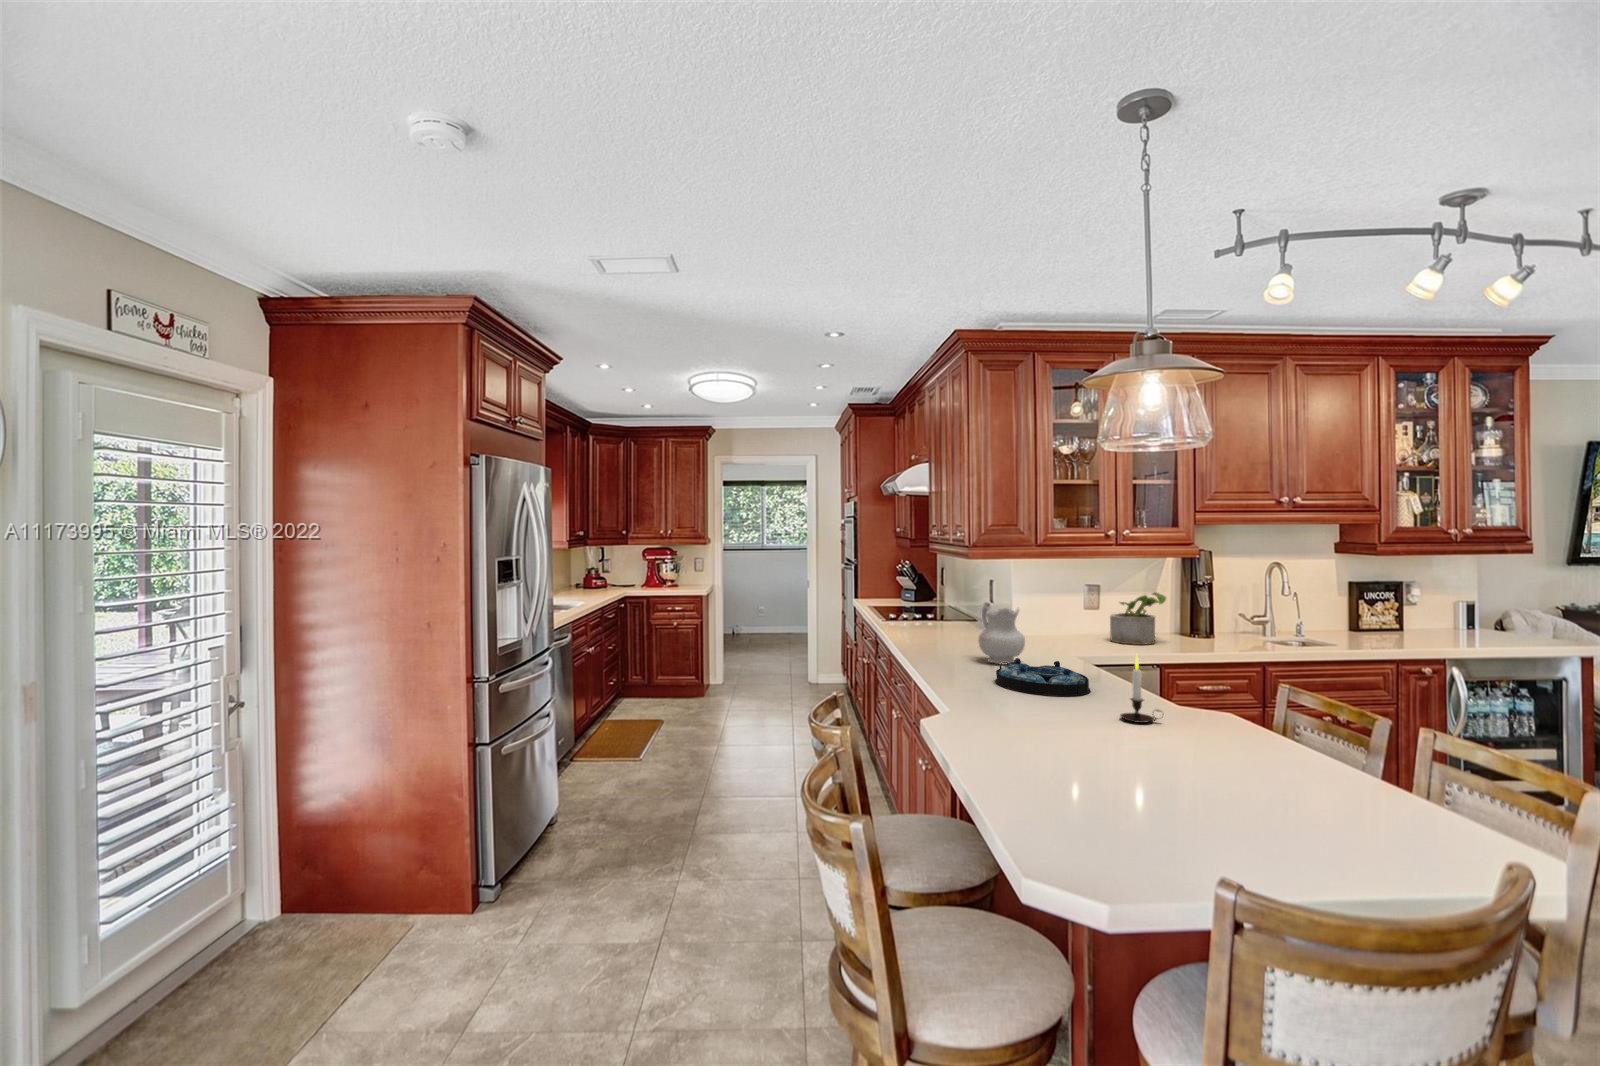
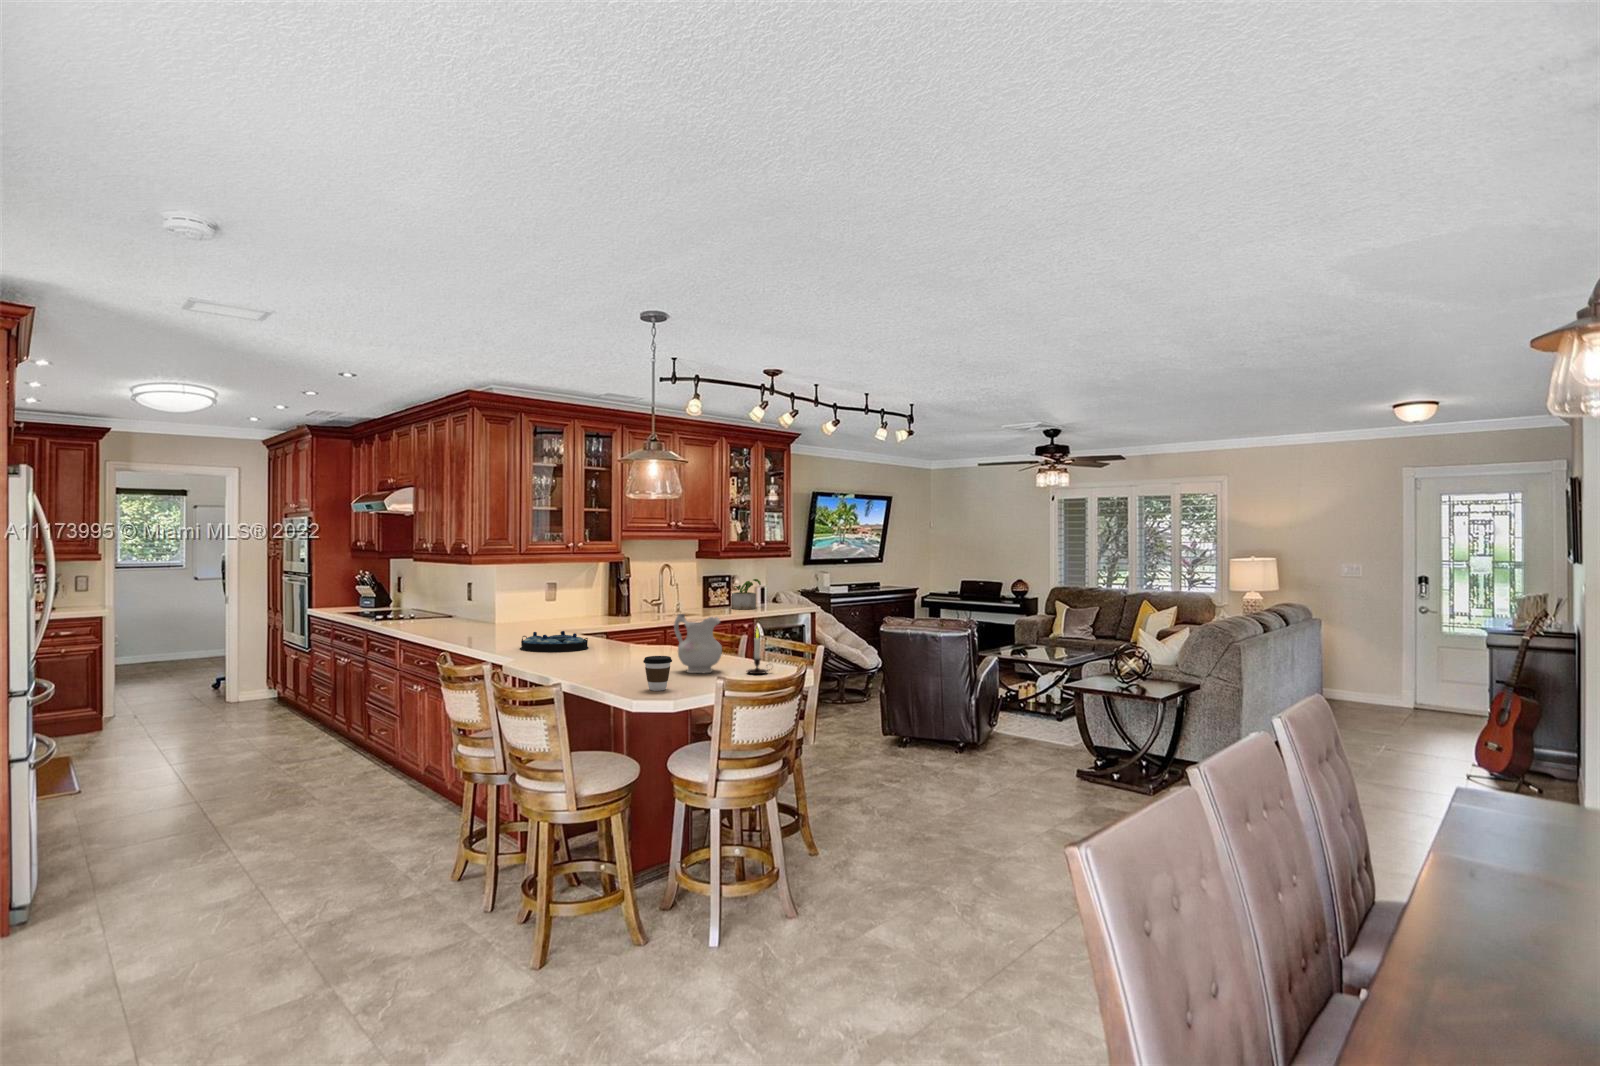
potted plant: present [1110,592,1166,645] -> present [731,579,761,610]
ceramic pitcher: present [979,603,1025,665] -> present [674,614,722,673]
candle: present [1120,655,1161,723] -> present [747,629,770,674]
coffee cup: none [1075,769,1140,850] -> present [643,656,672,691]

